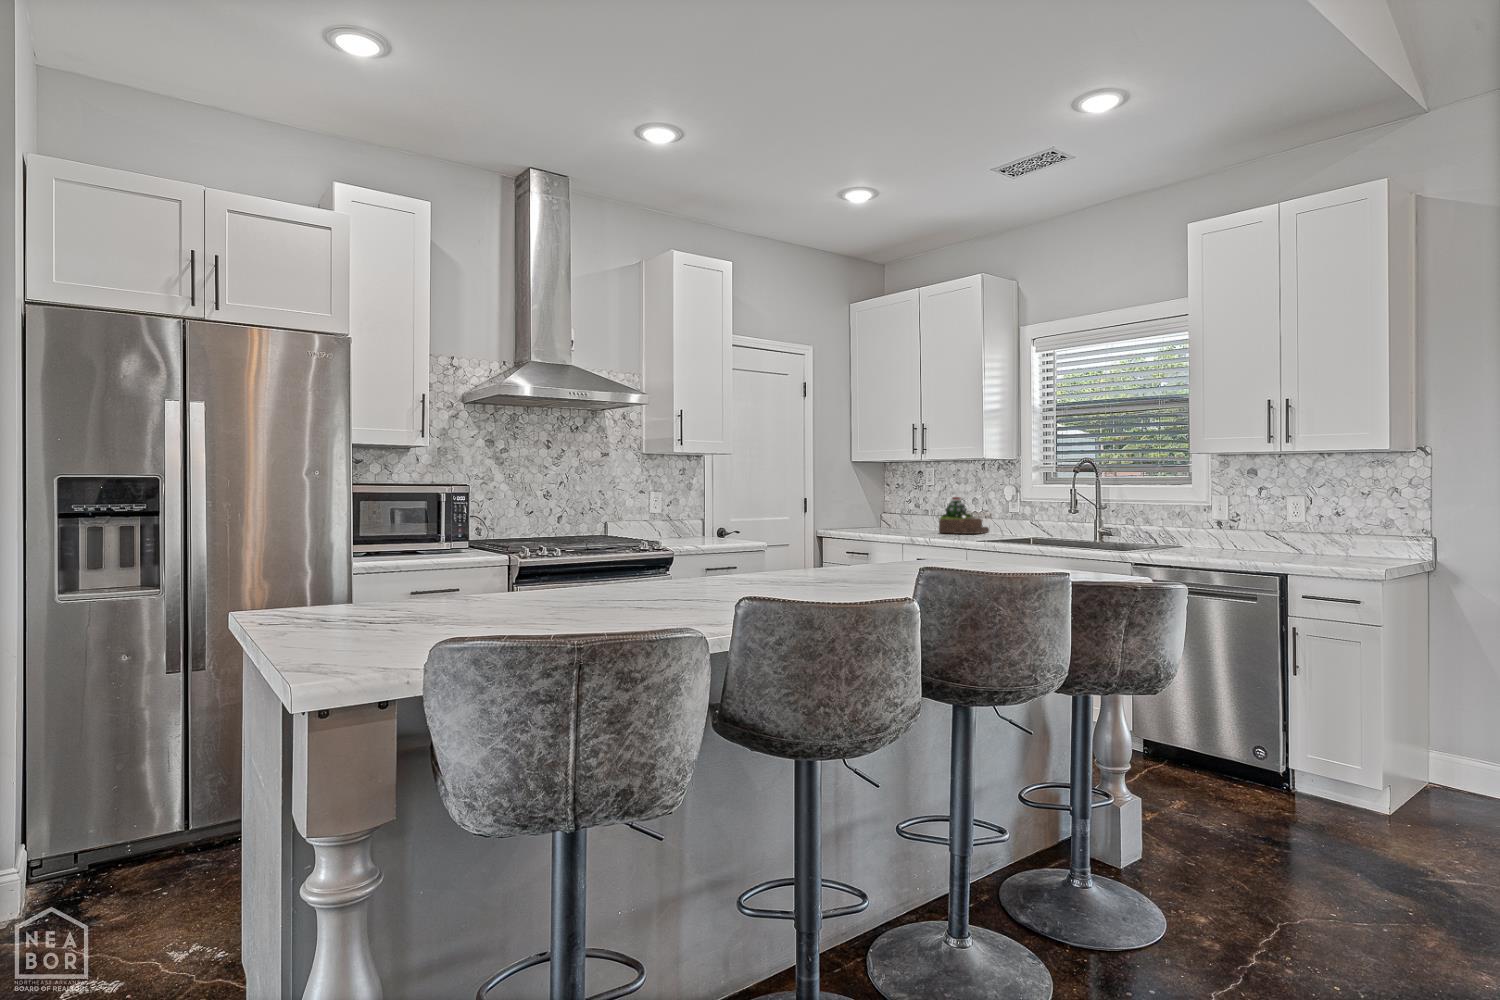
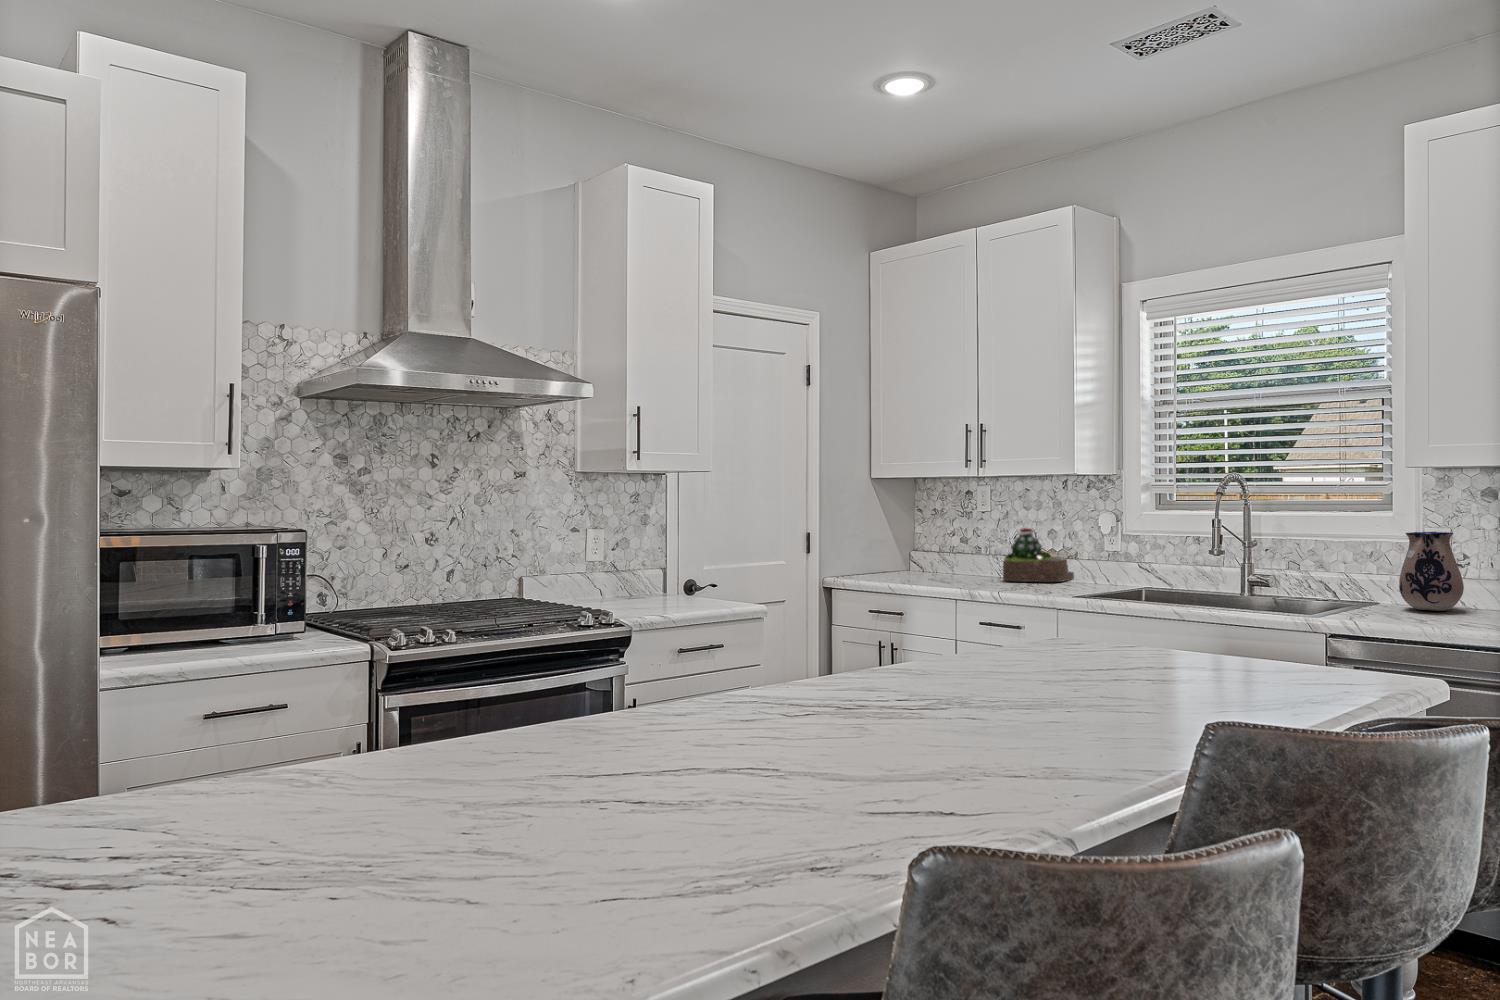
ceramic pitcher: none [1191,496,1233,549] -> present [1399,532,1464,611]

